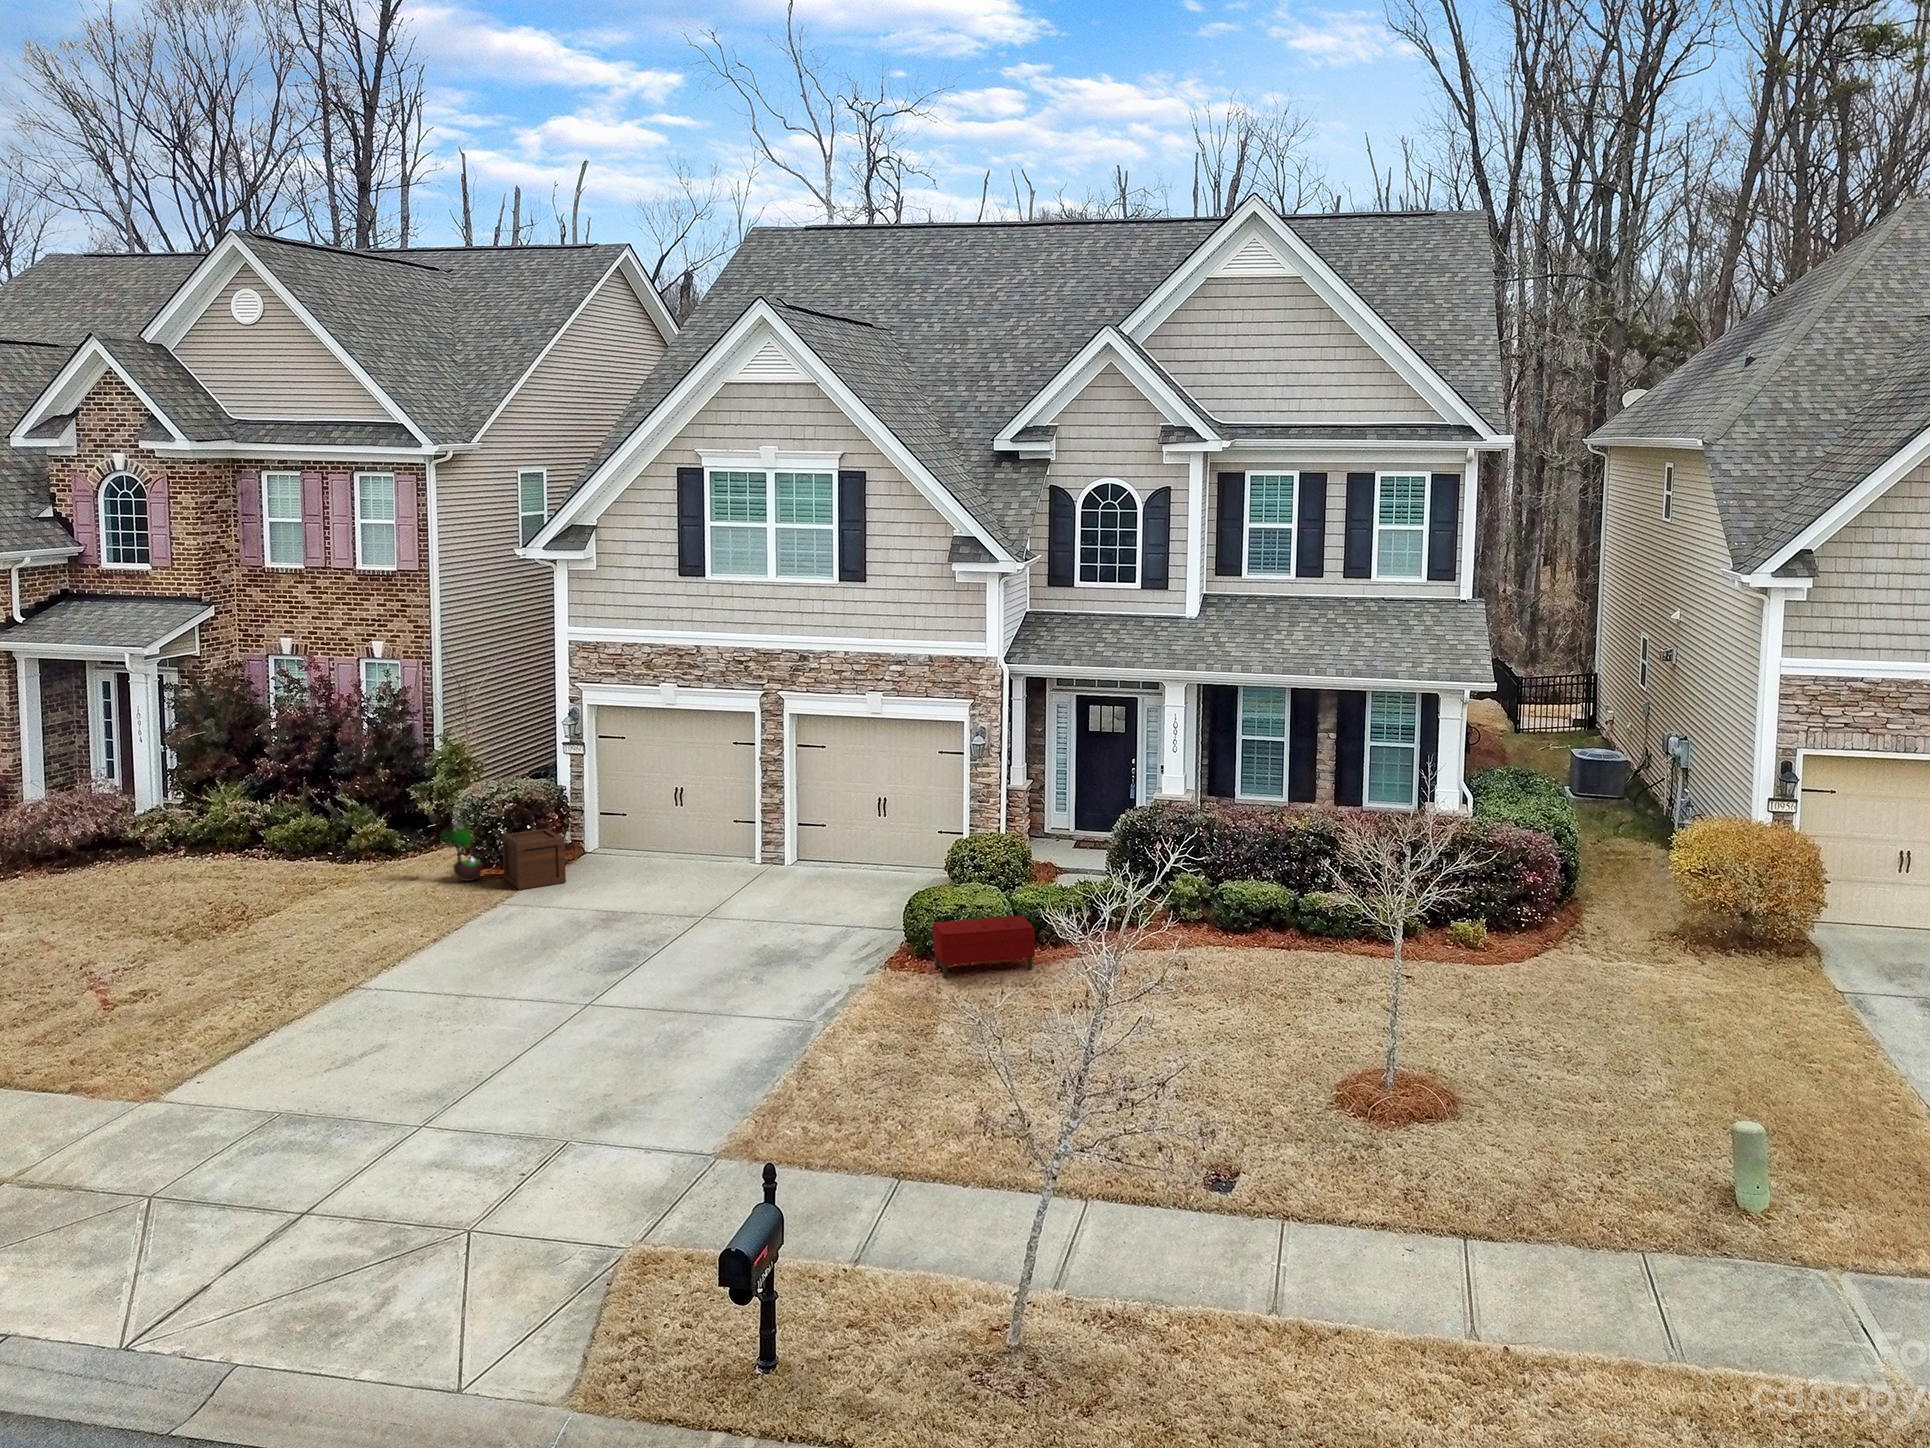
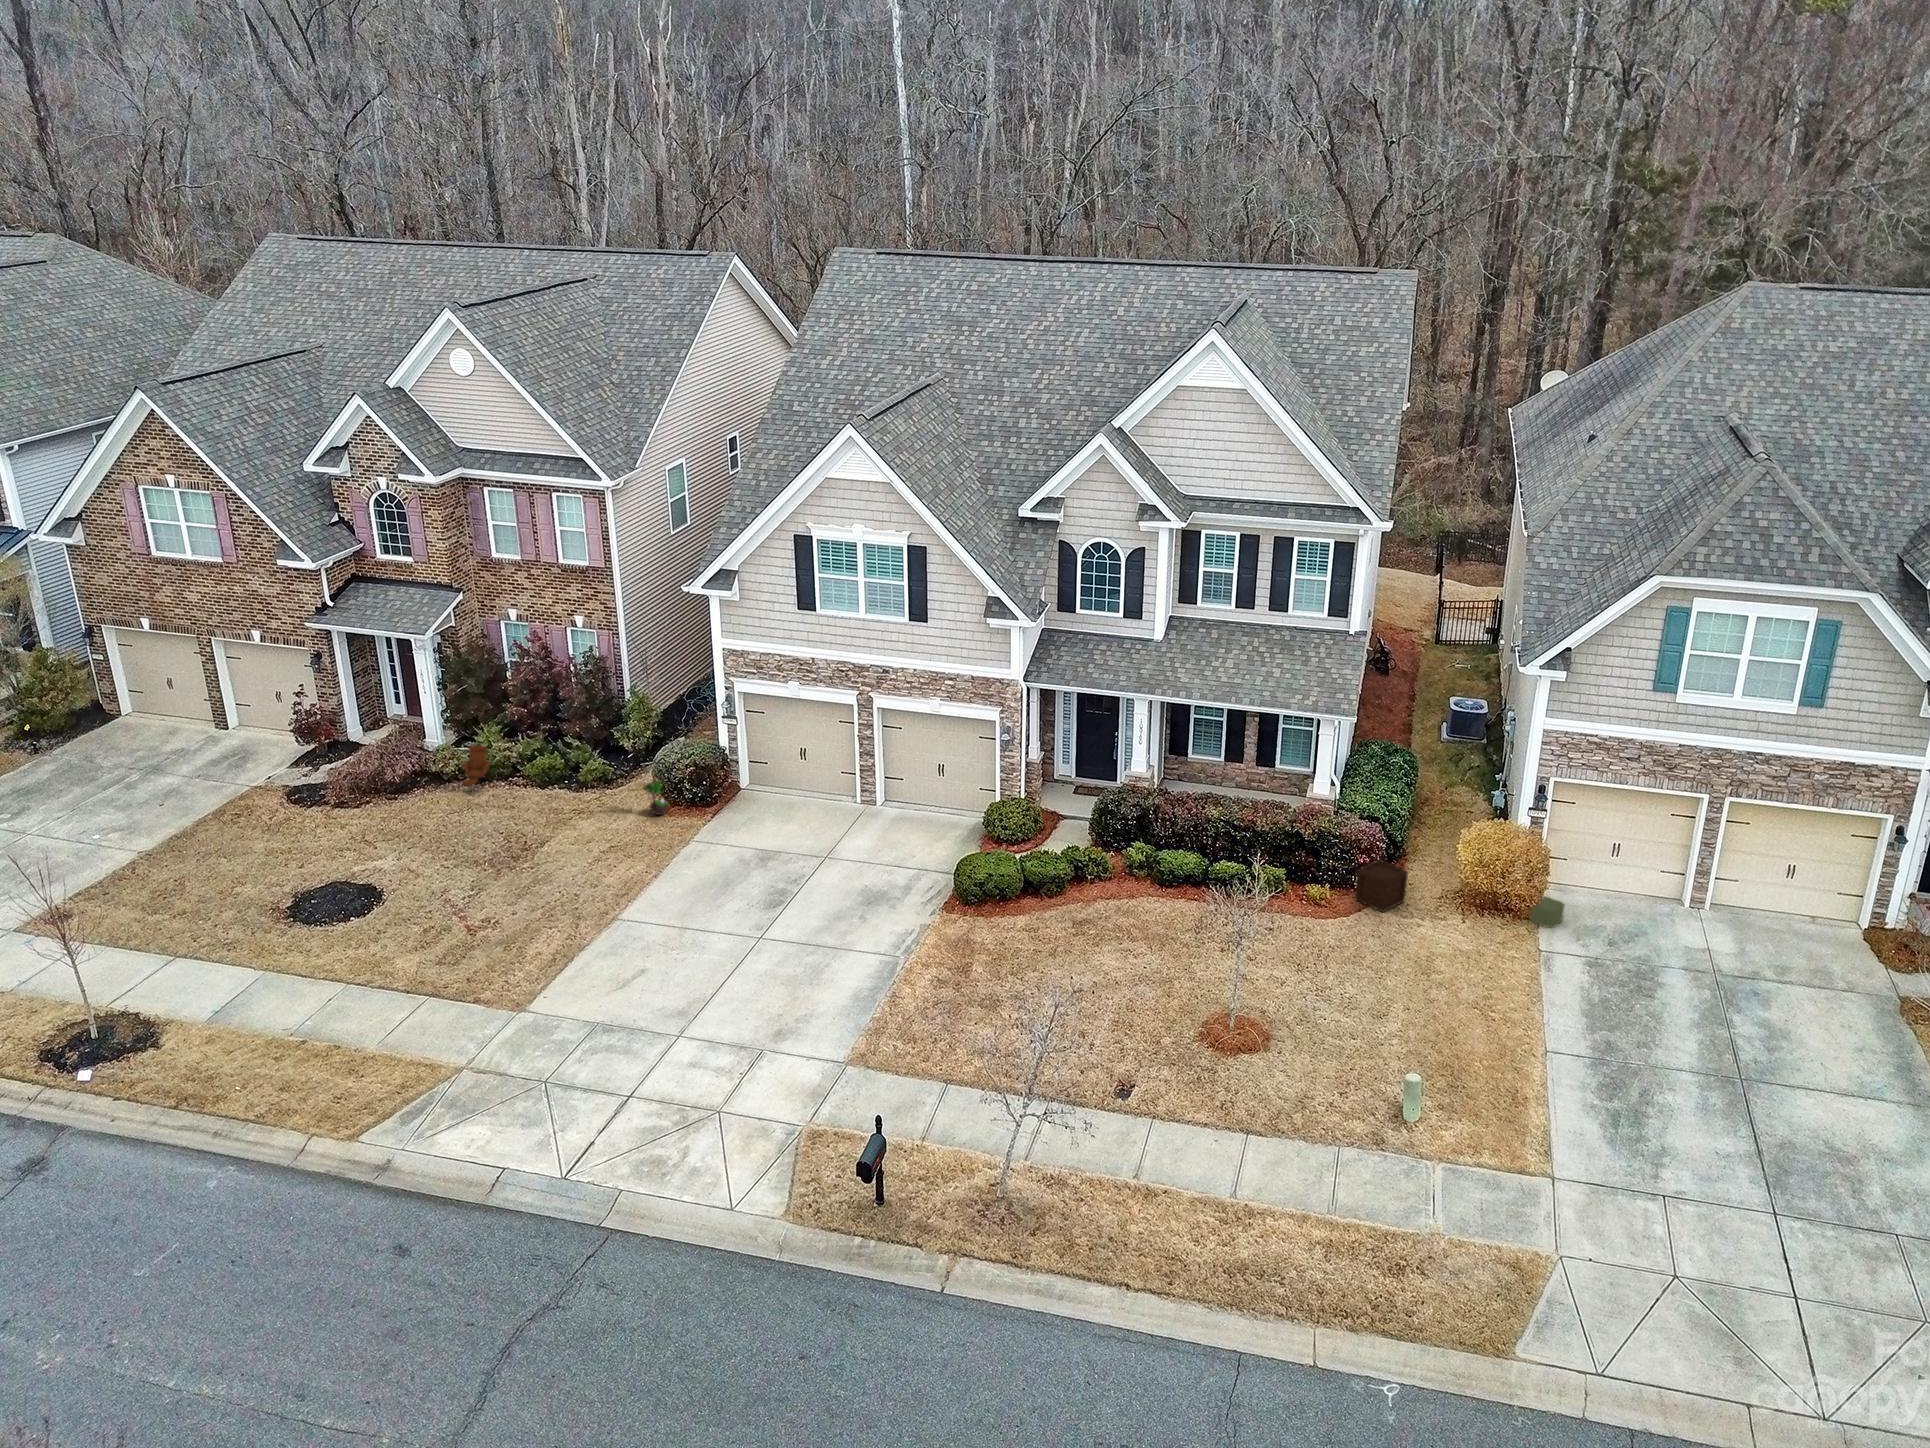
lounge chair: none [181,804,231,869] -> present [461,745,491,791]
wooden crate: present [502,829,566,890] -> present [1355,859,1408,912]
bench: present [932,916,1035,978] -> none [970,880,1035,923]
storage box: none [1802,920,1856,963] -> present [1531,896,1565,928]

